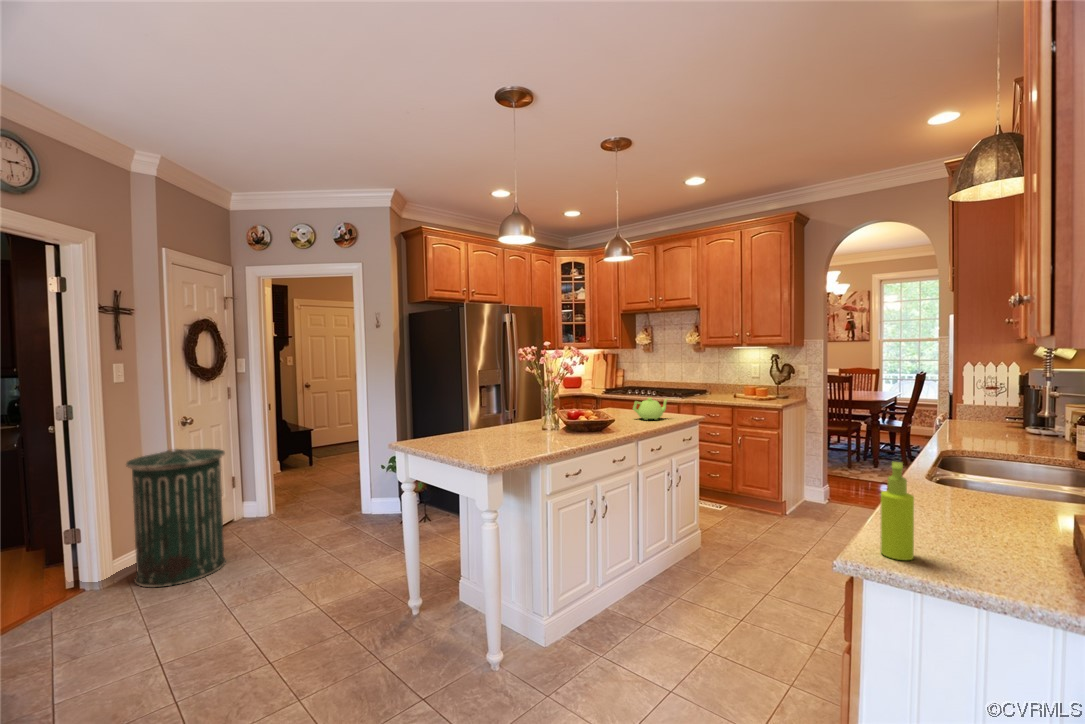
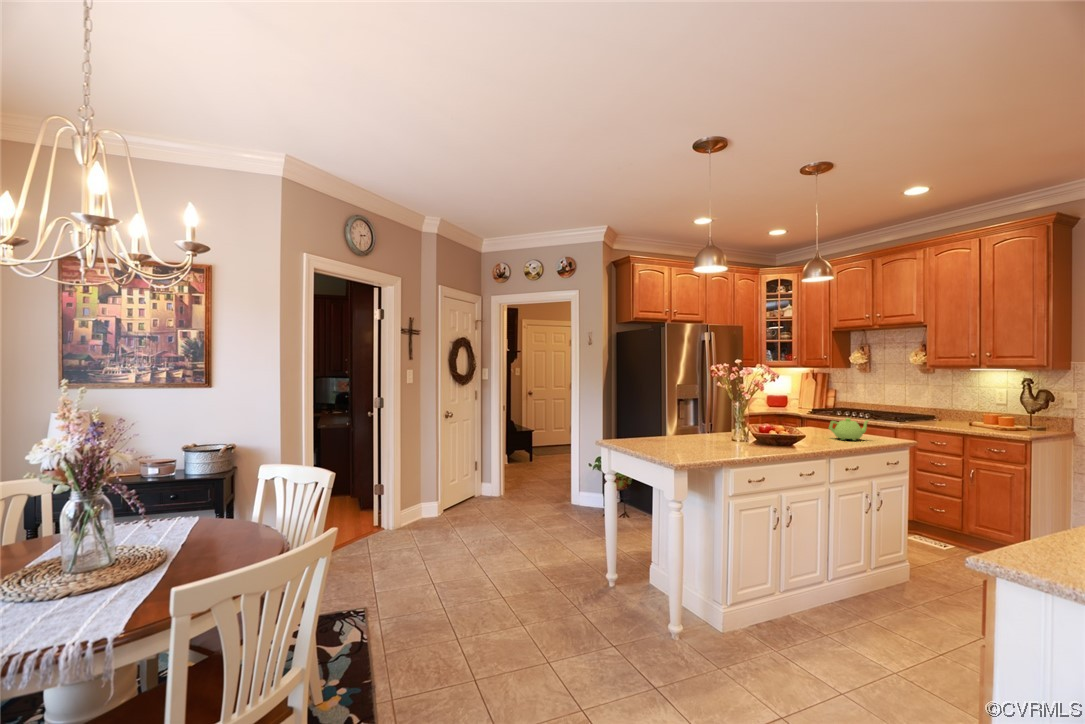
trash can: present [126,449,226,587] -> none [414,434,474,535]
soap dispenser: present [881,462,914,560] -> none [1019,477,1052,565]

